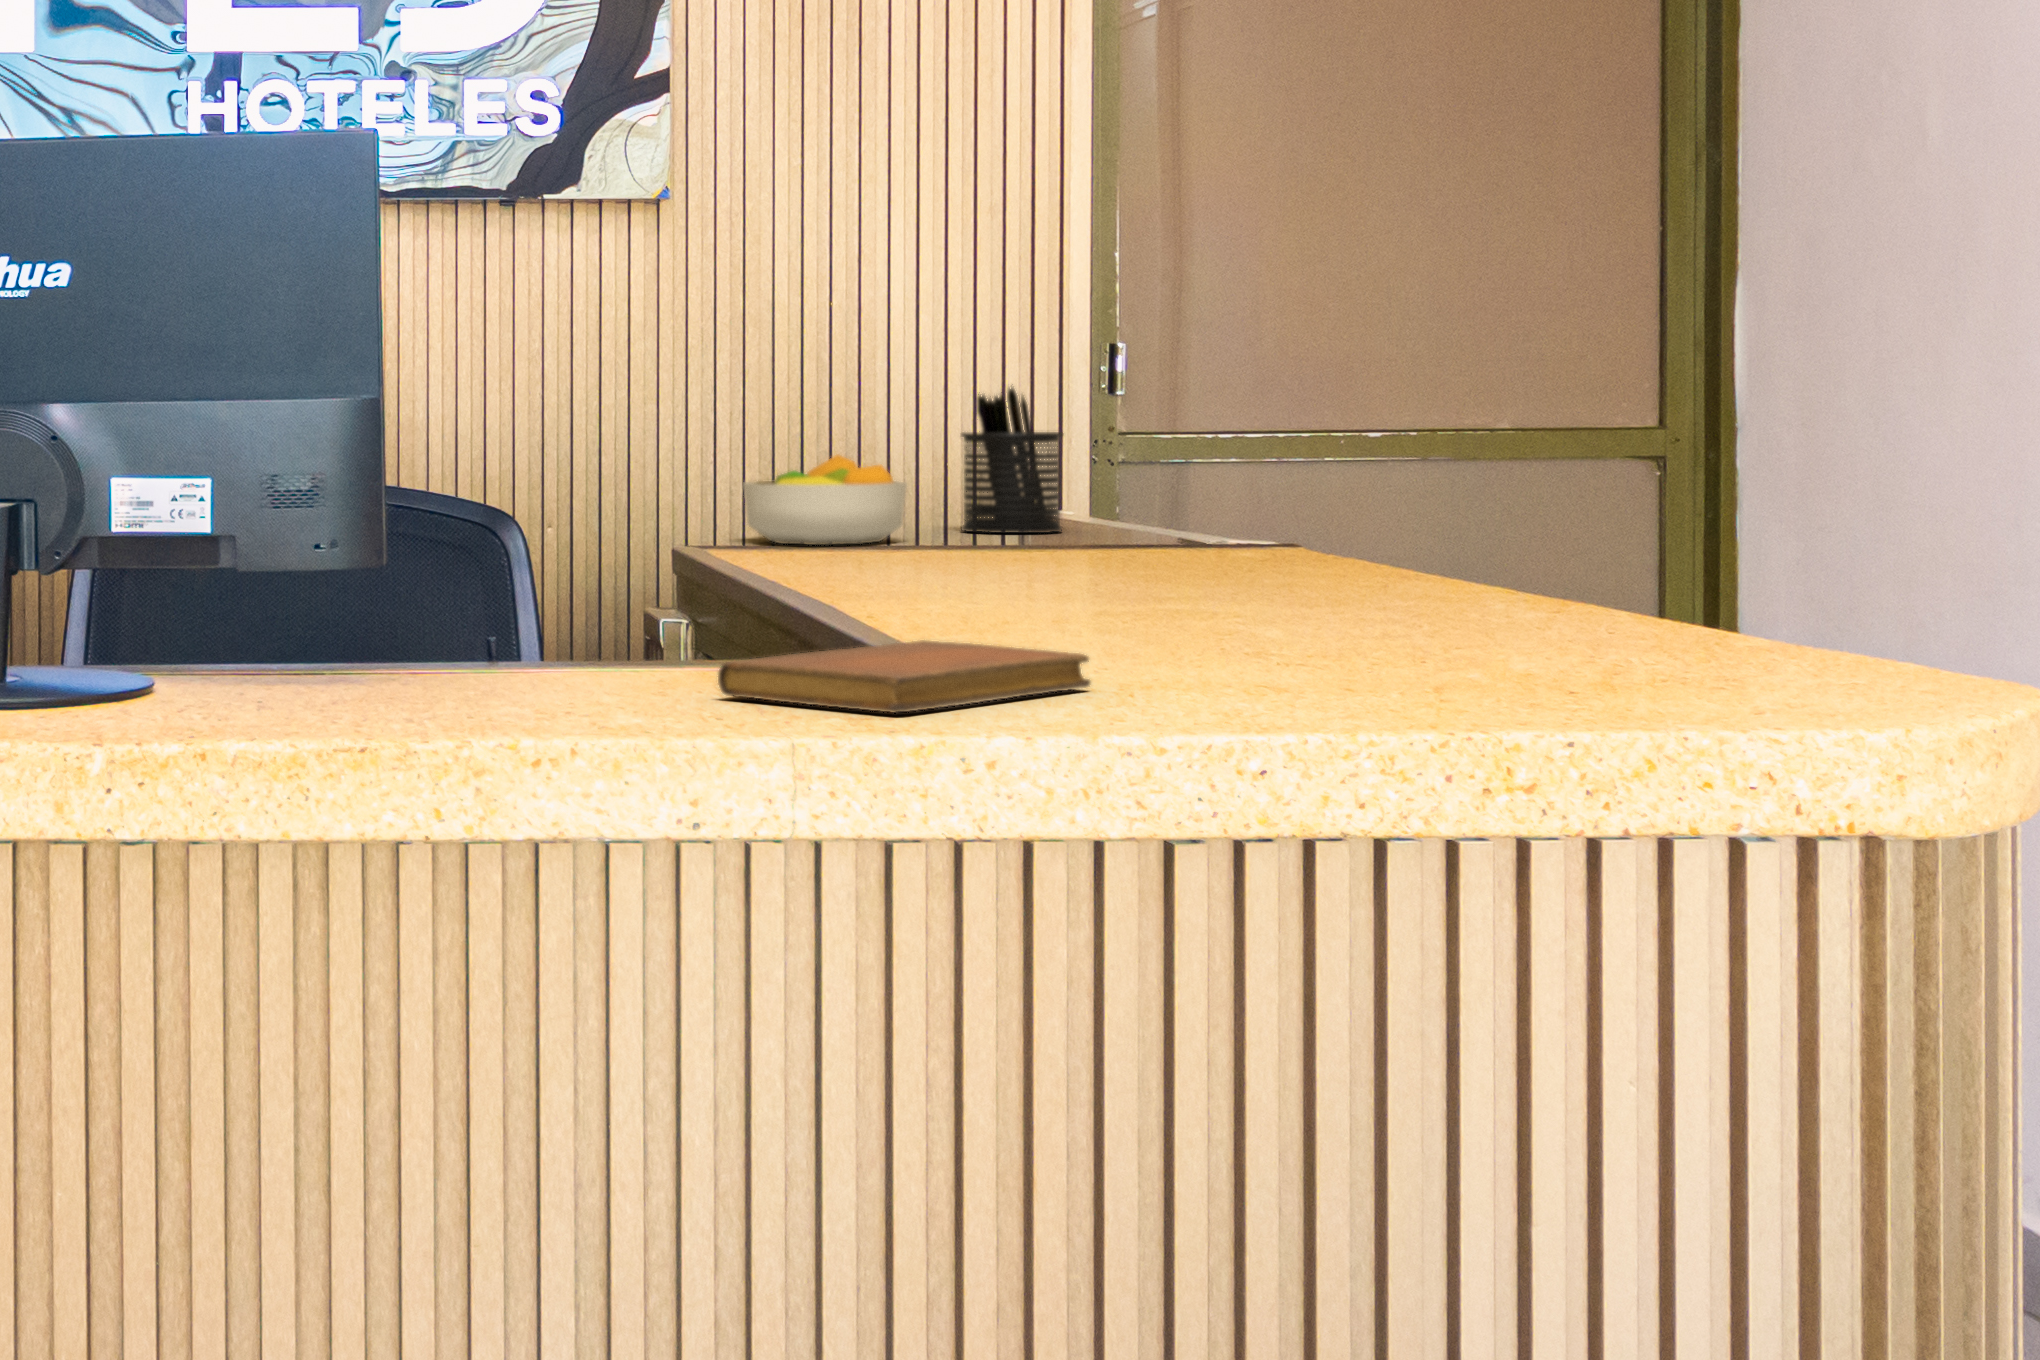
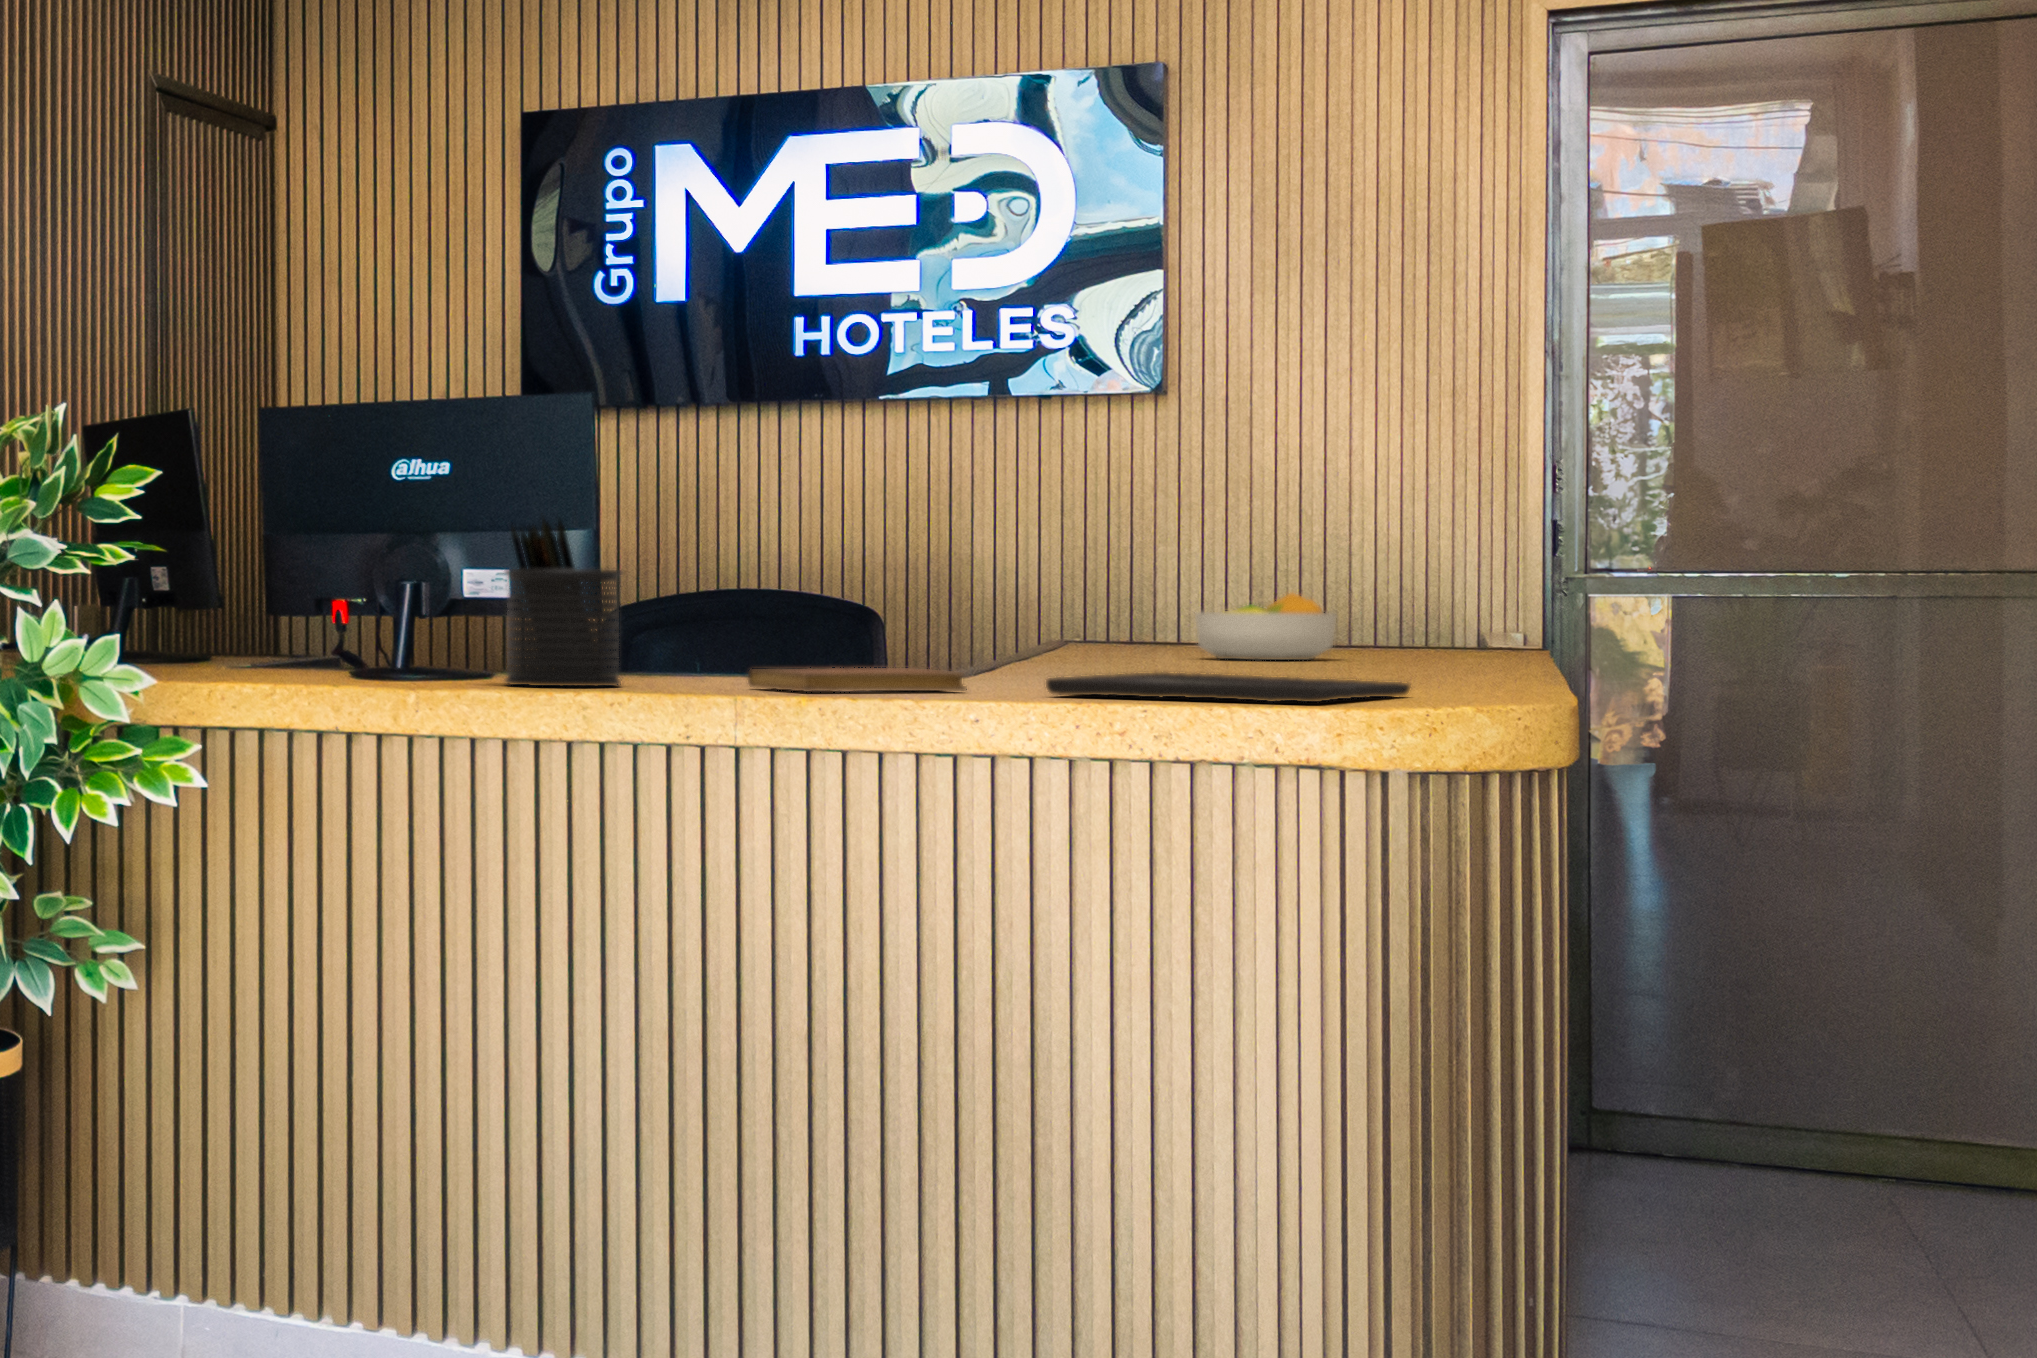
pen holder: present [961,388,1063,533] -> present [505,519,622,686]
tray: none [1229,626,1790,703] -> present [1046,673,1410,702]

